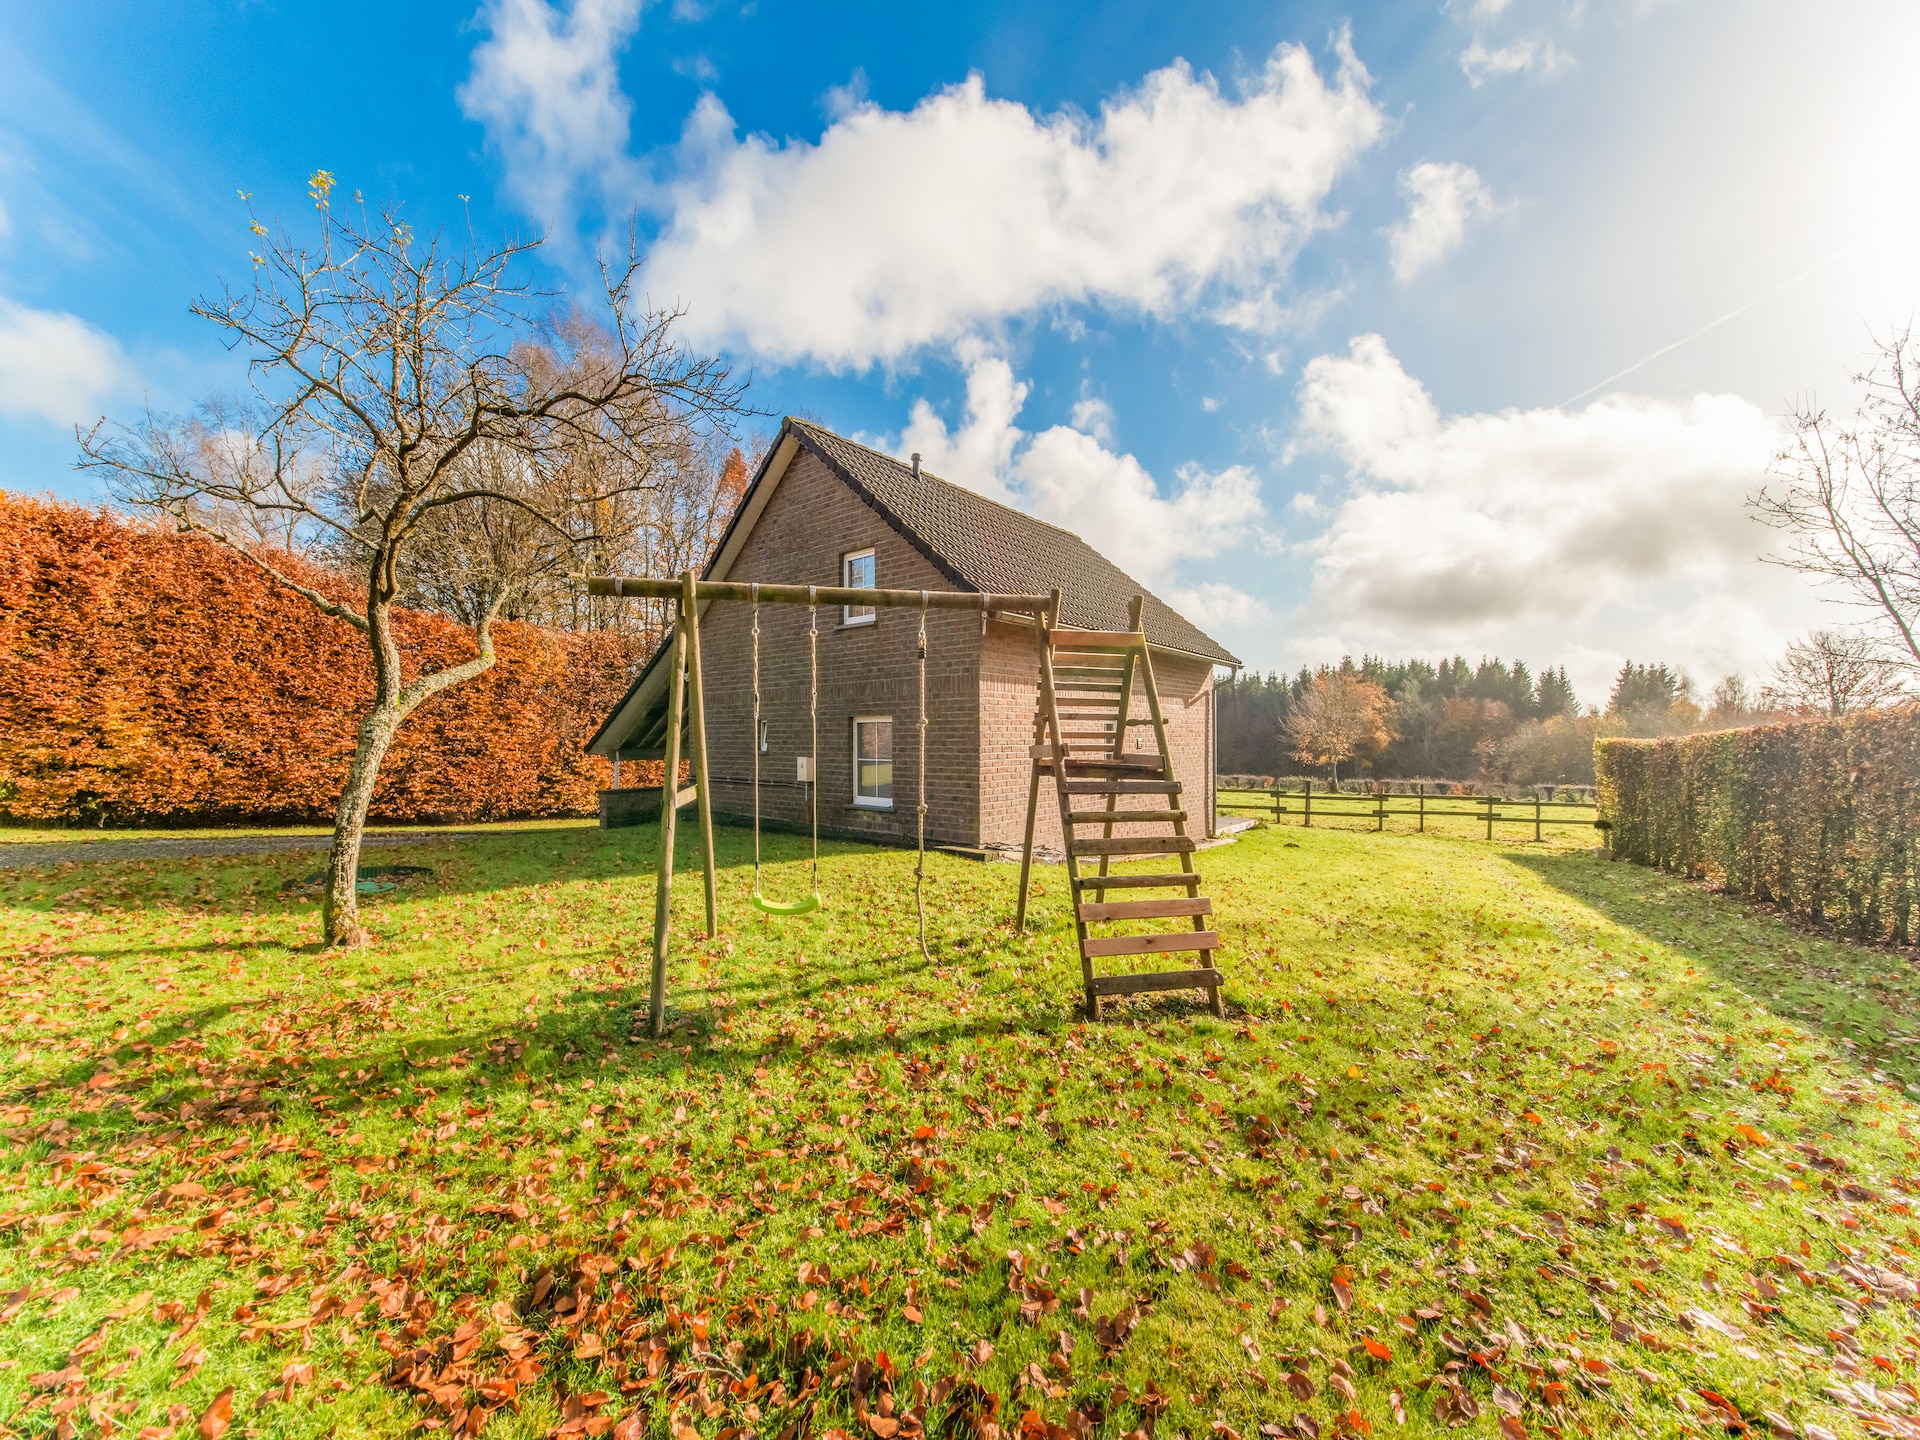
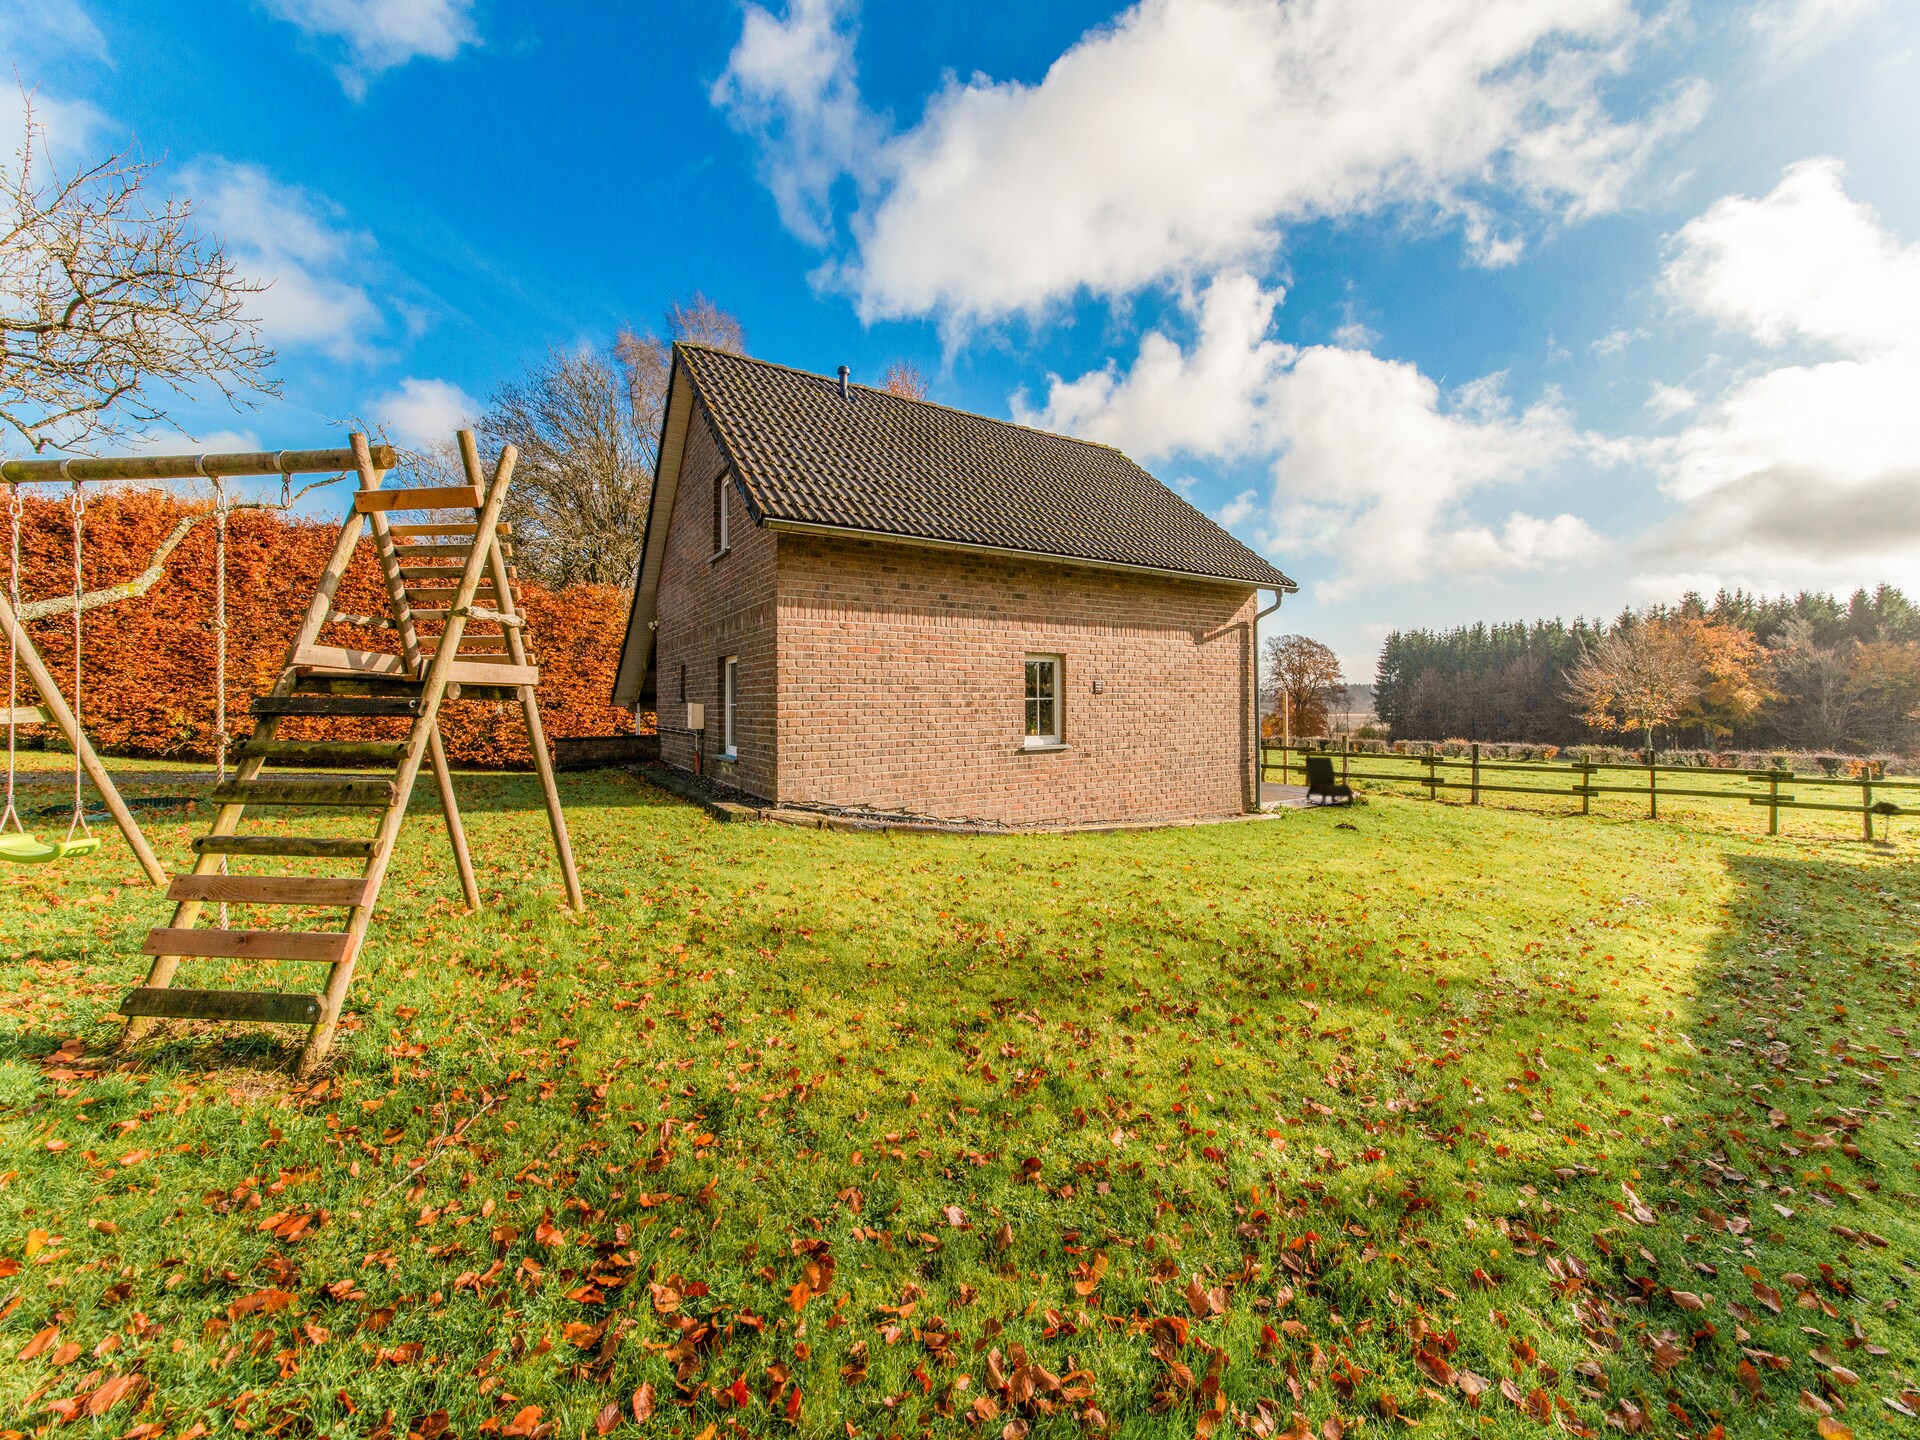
lounge chair: none [1206,792,1248,836] -> present [1305,757,1353,807]

